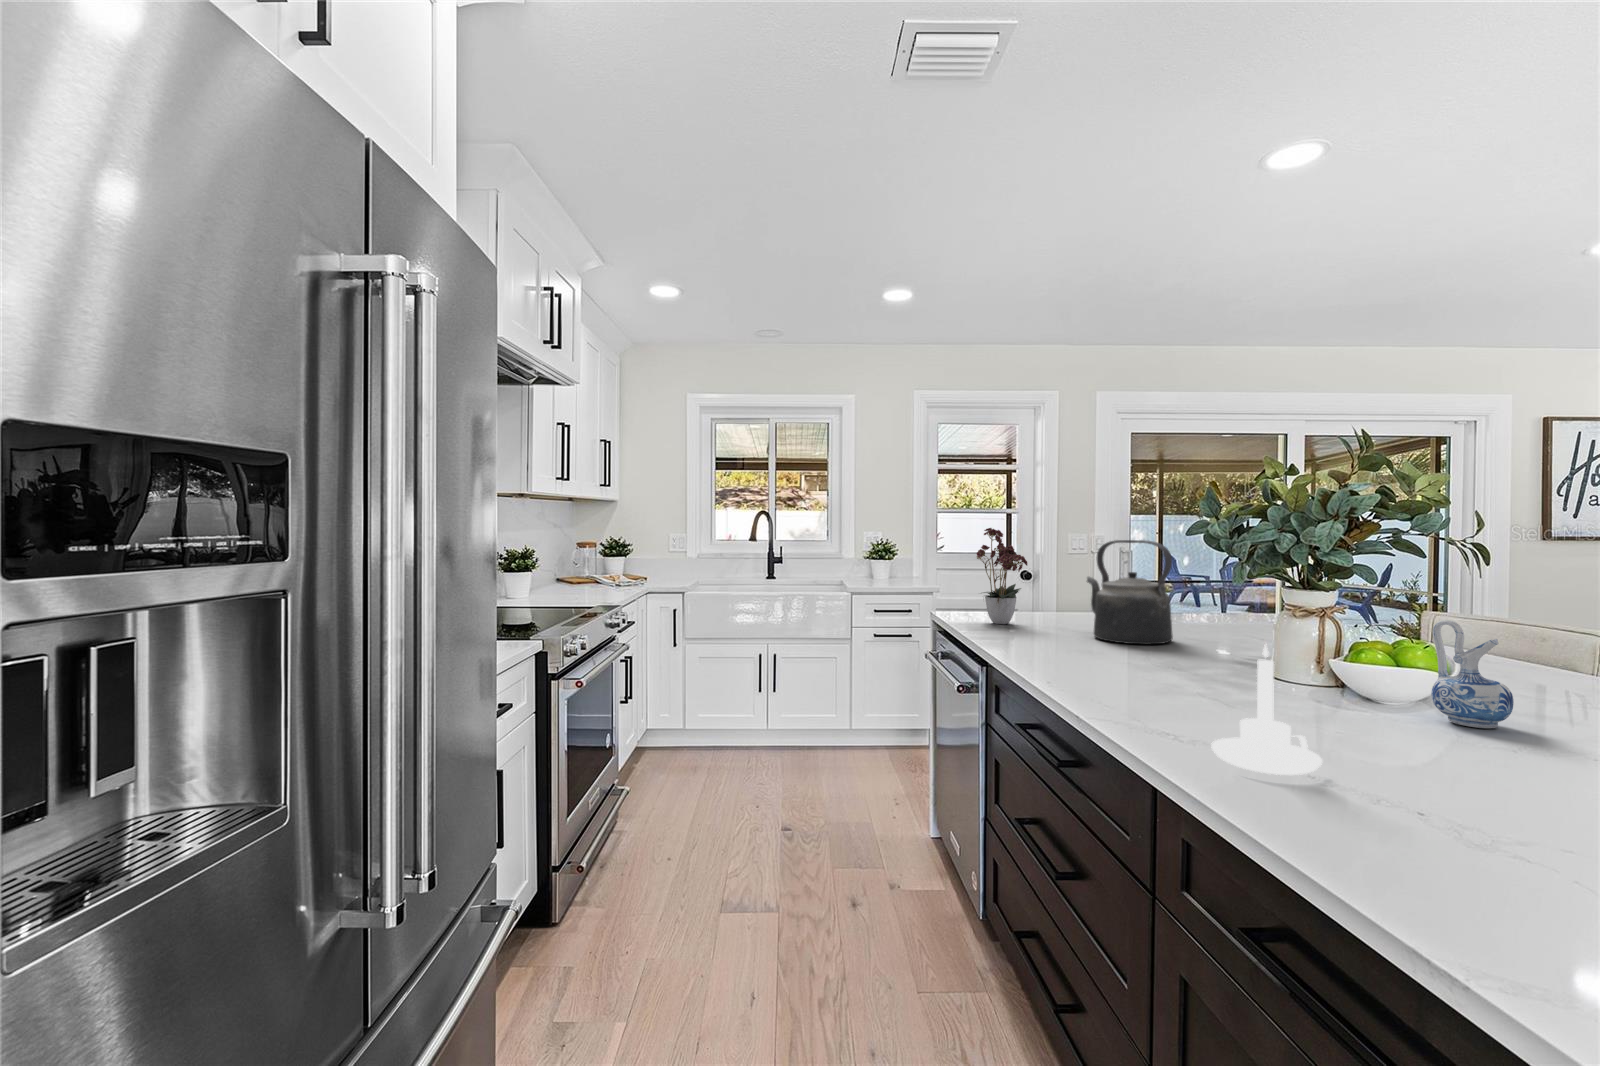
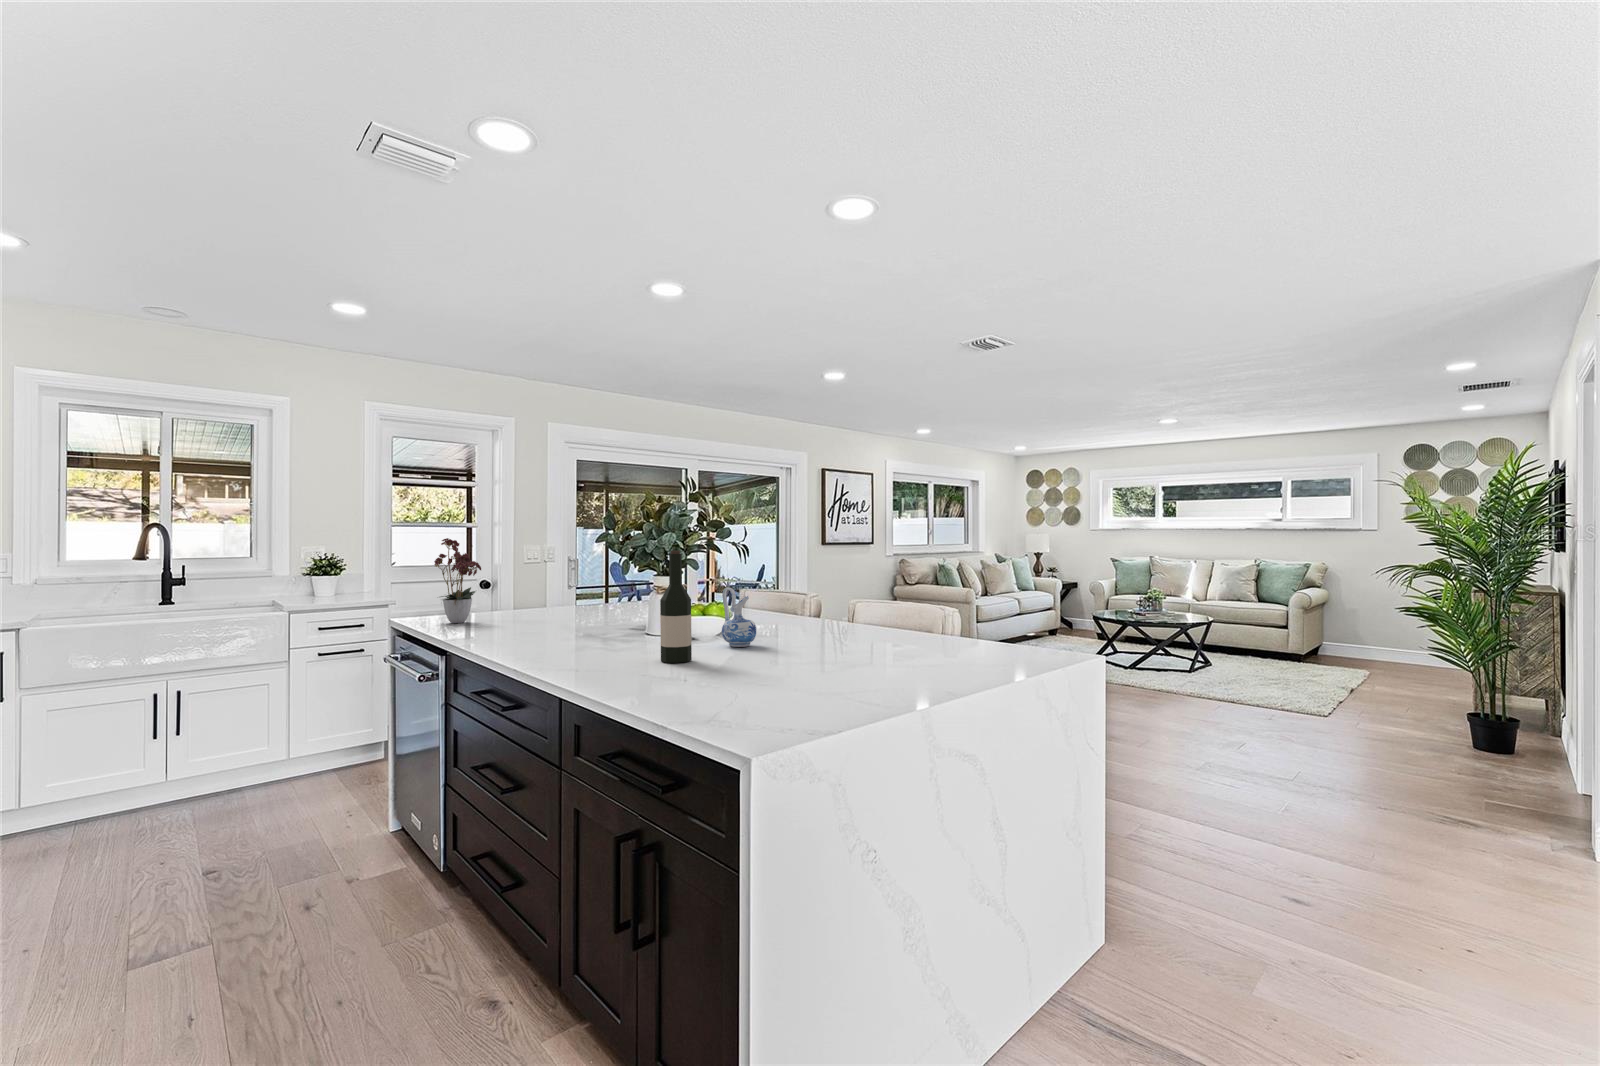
kettle: present [1087,540,1173,644] -> none [531,547,595,627]
wine bottle: none [1330,558,1395,754] -> present [660,551,692,663]
candle holder: present [1211,644,1322,775] -> none [591,601,648,676]

